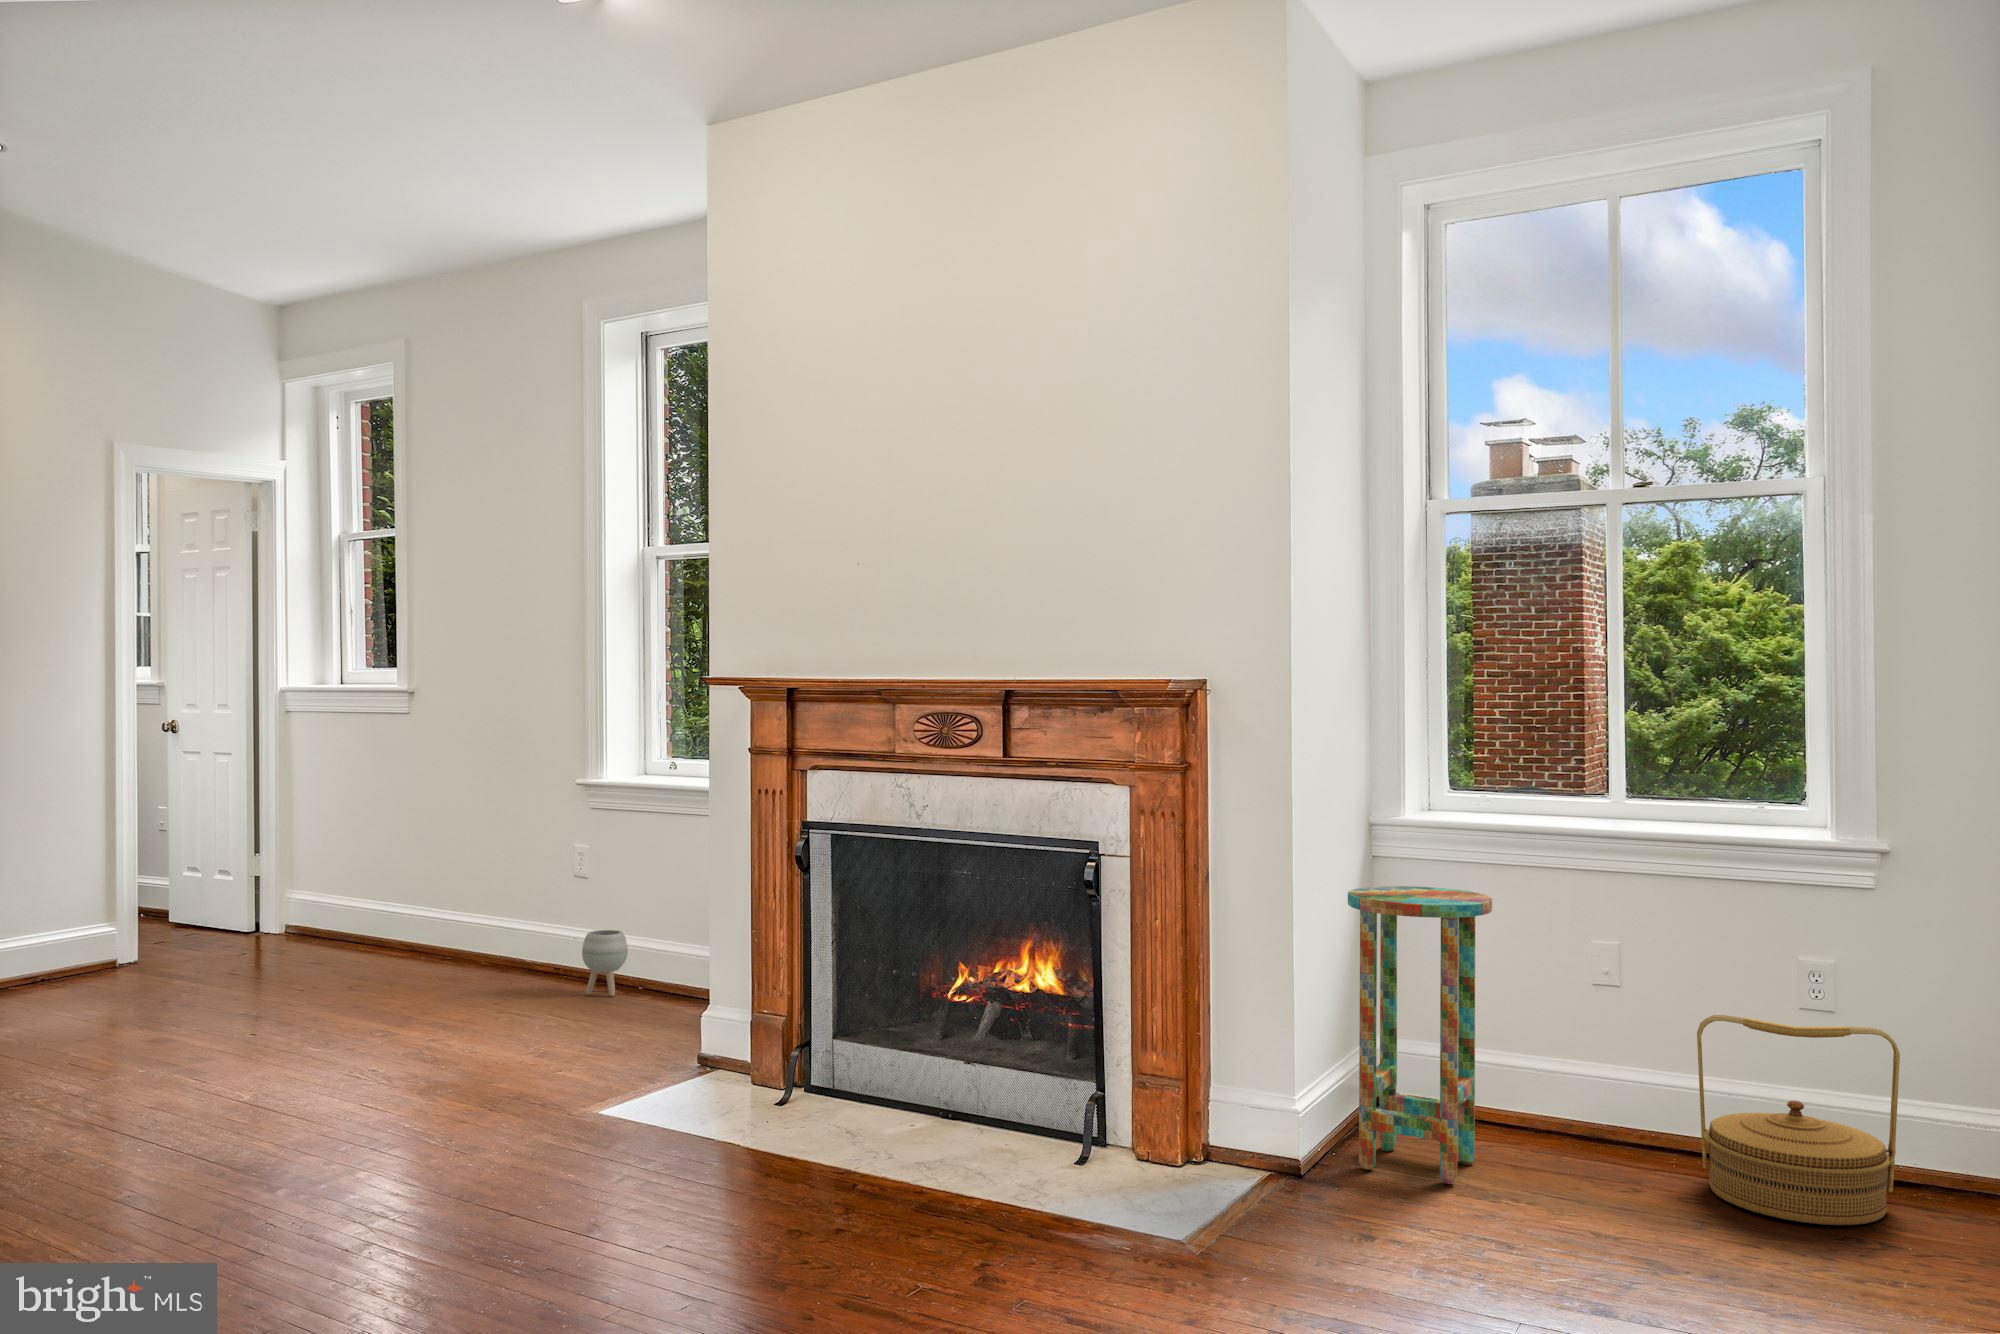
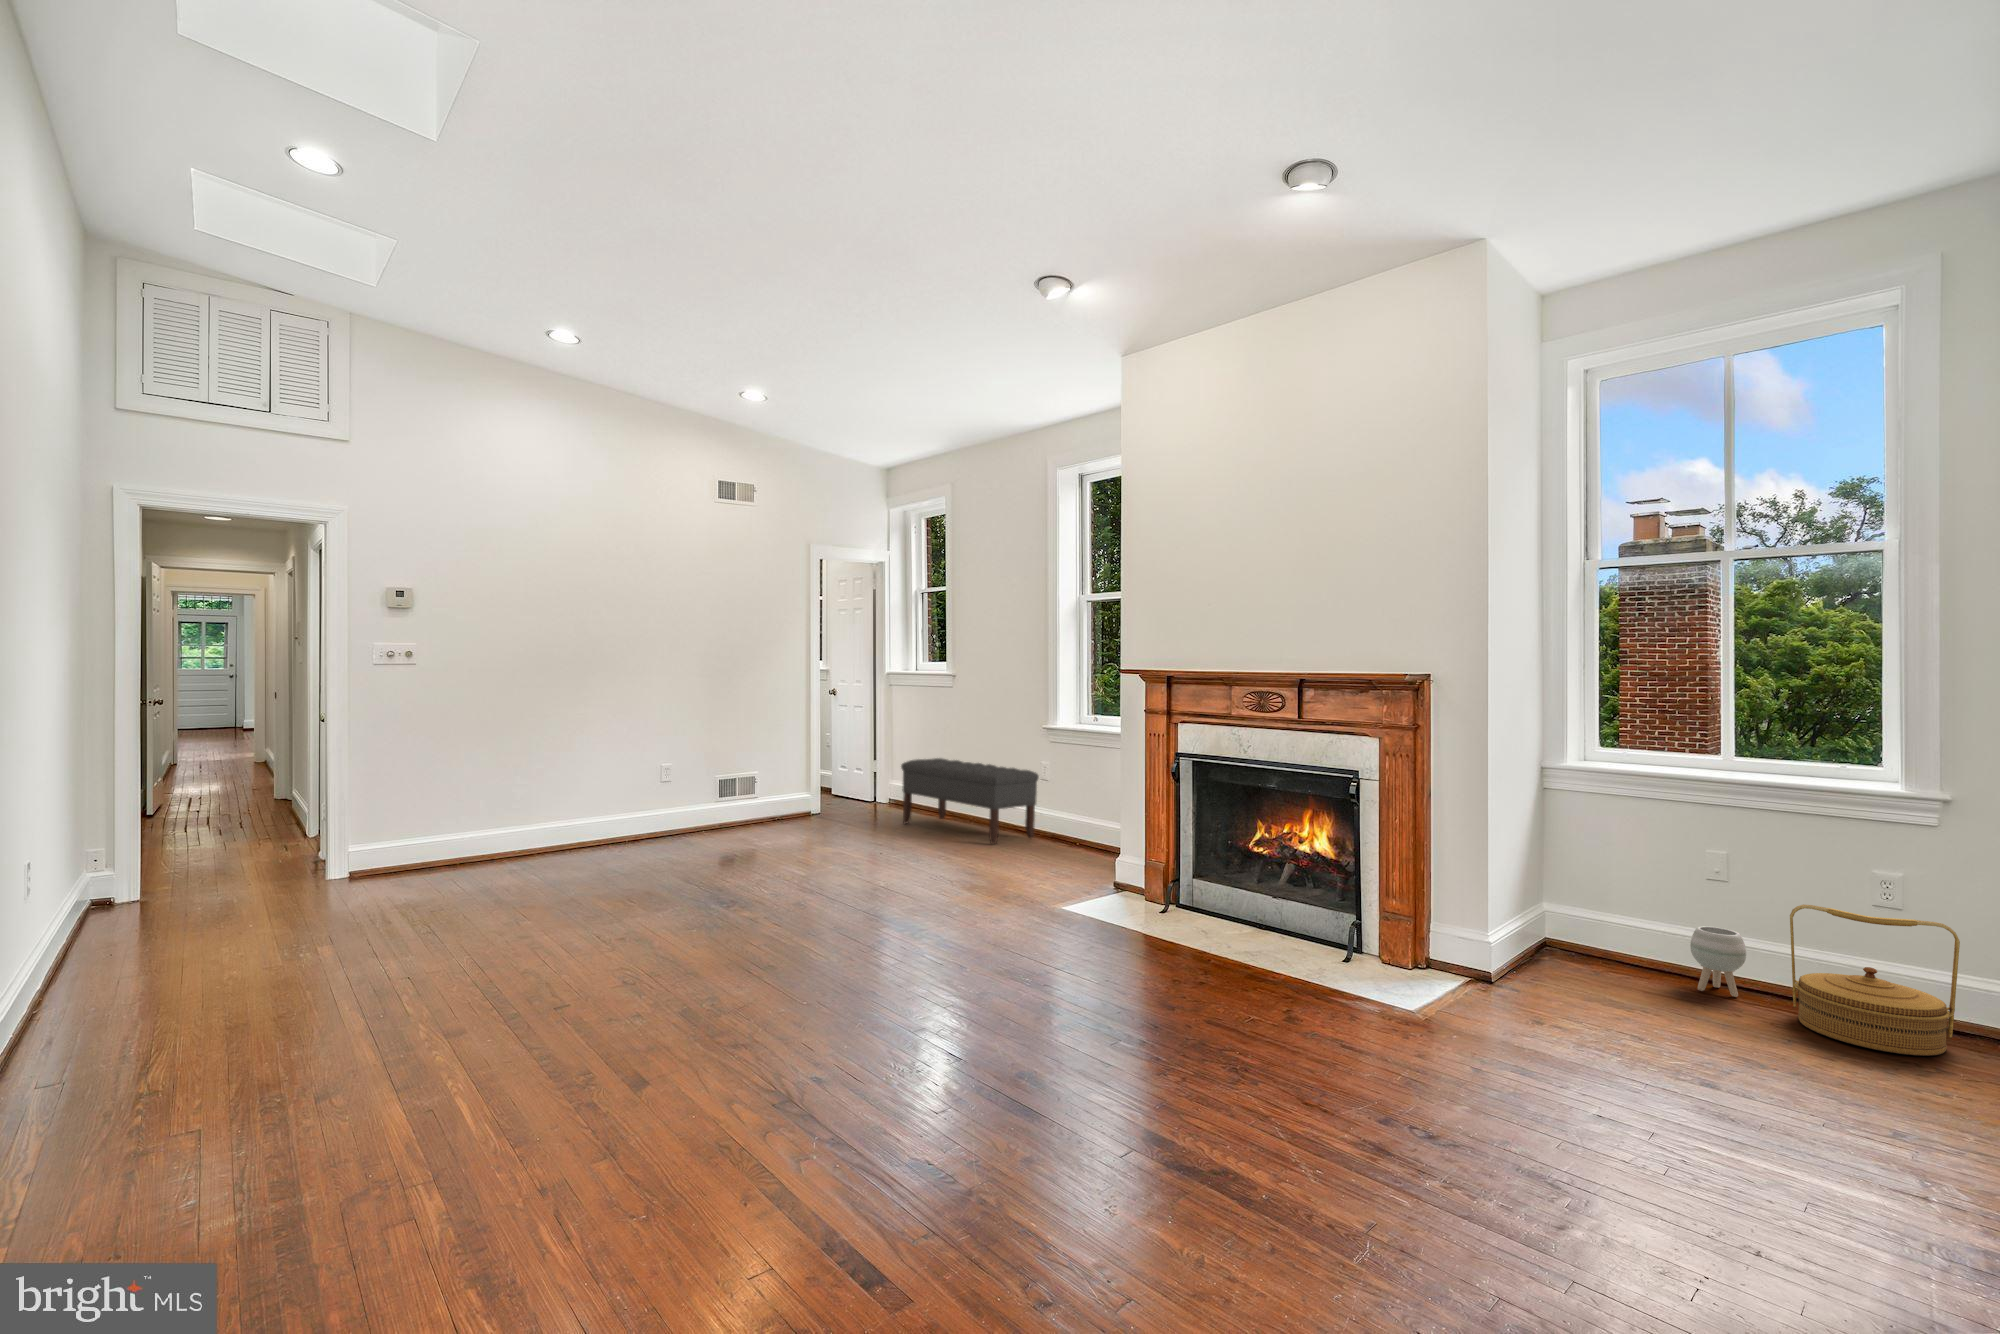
bench: none [304,845,569,999] -> present [901,758,1039,844]
side table: present [1348,886,1492,1184] -> none [1526,807,1631,998]
planter: present [582,930,628,996] -> present [1690,926,1746,997]

